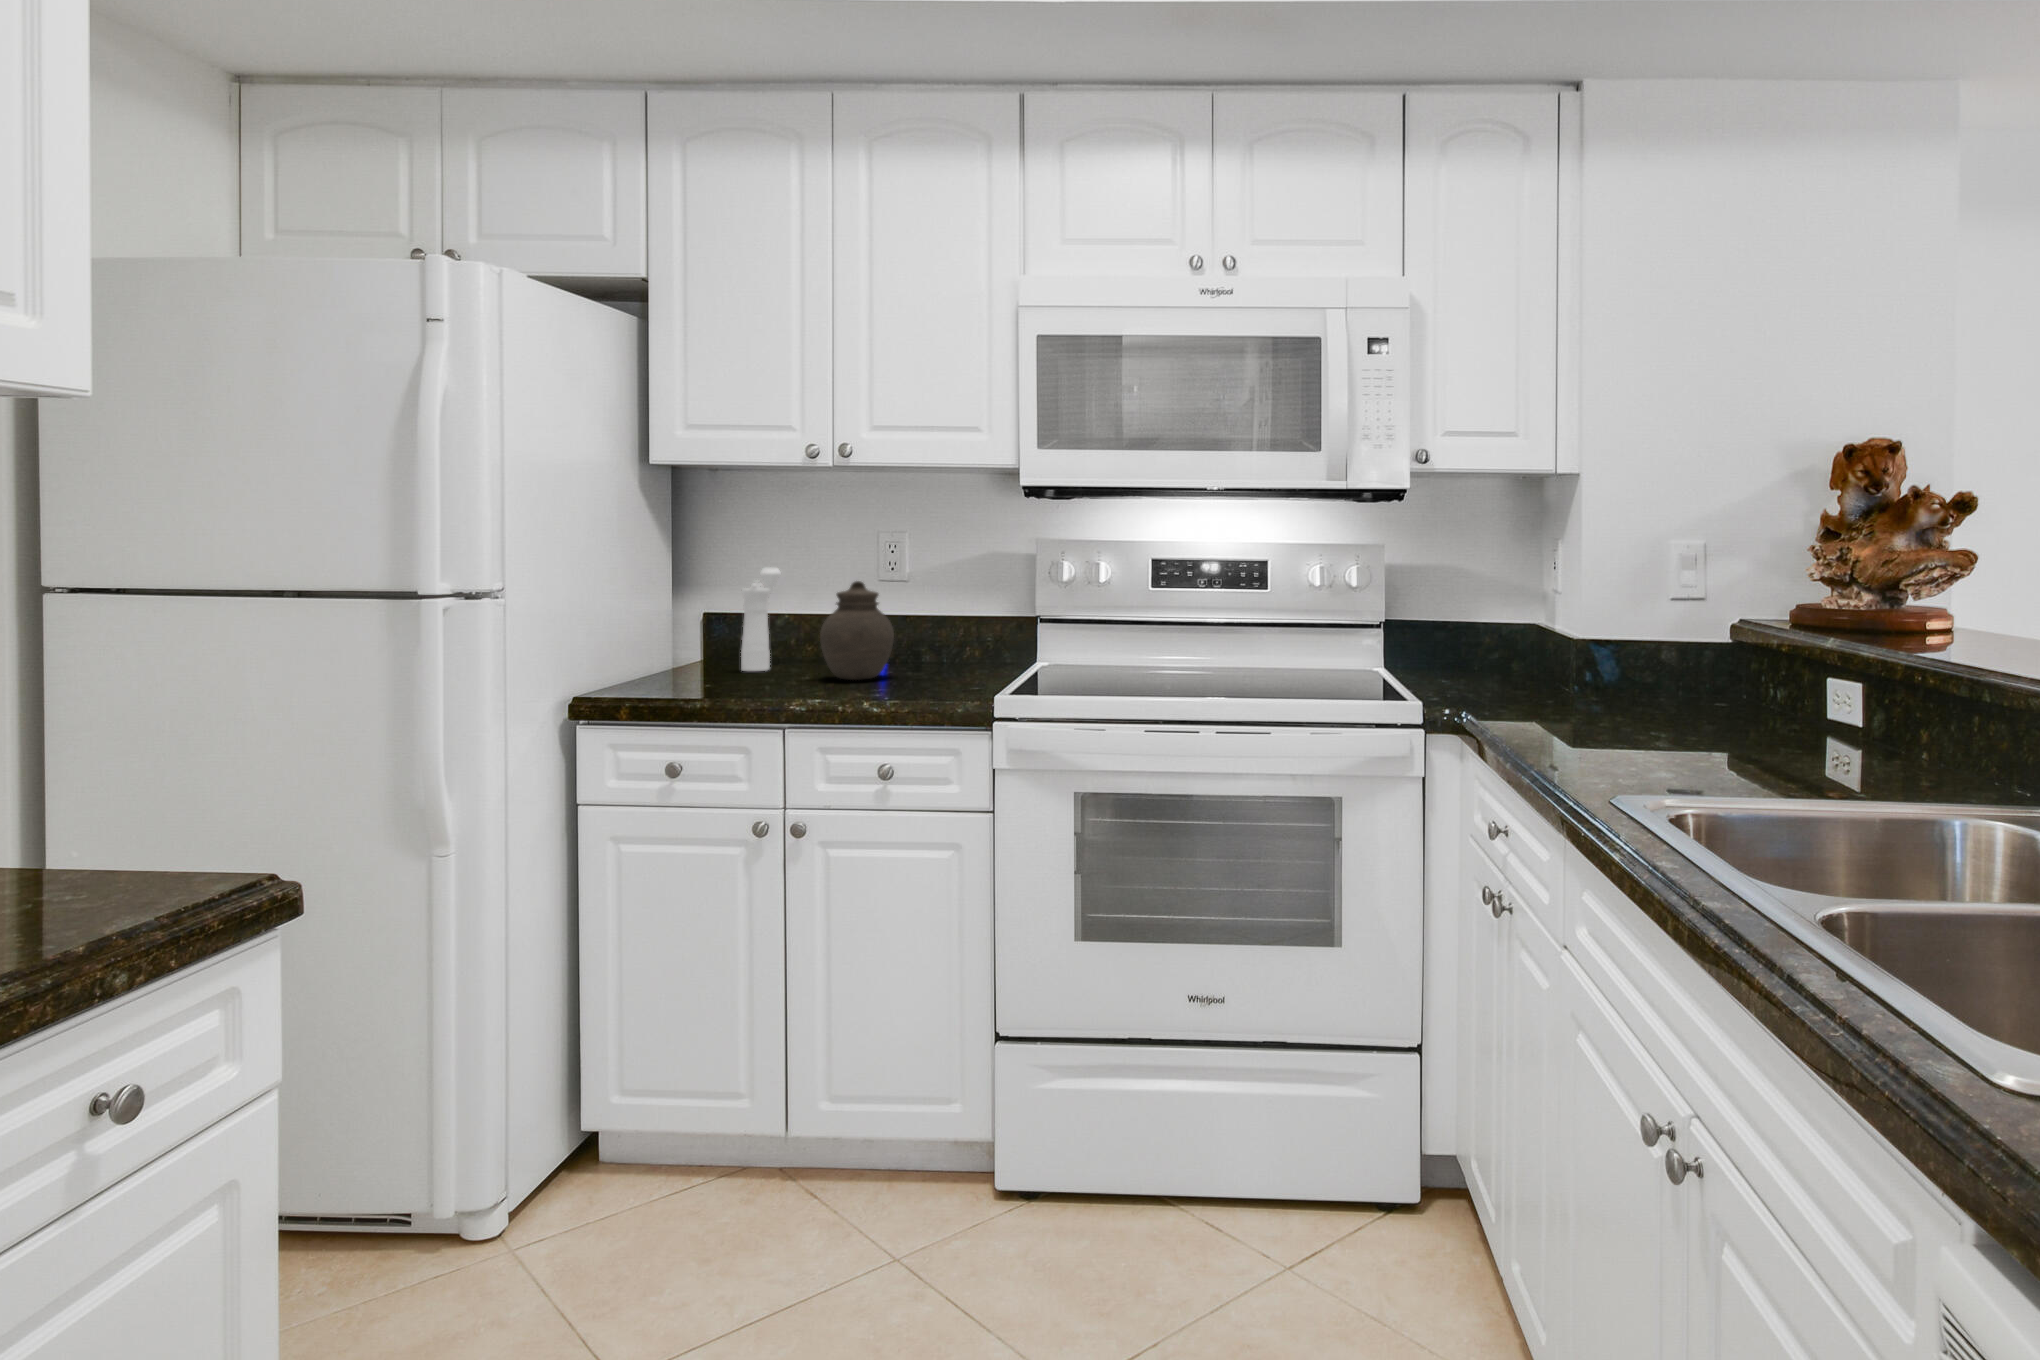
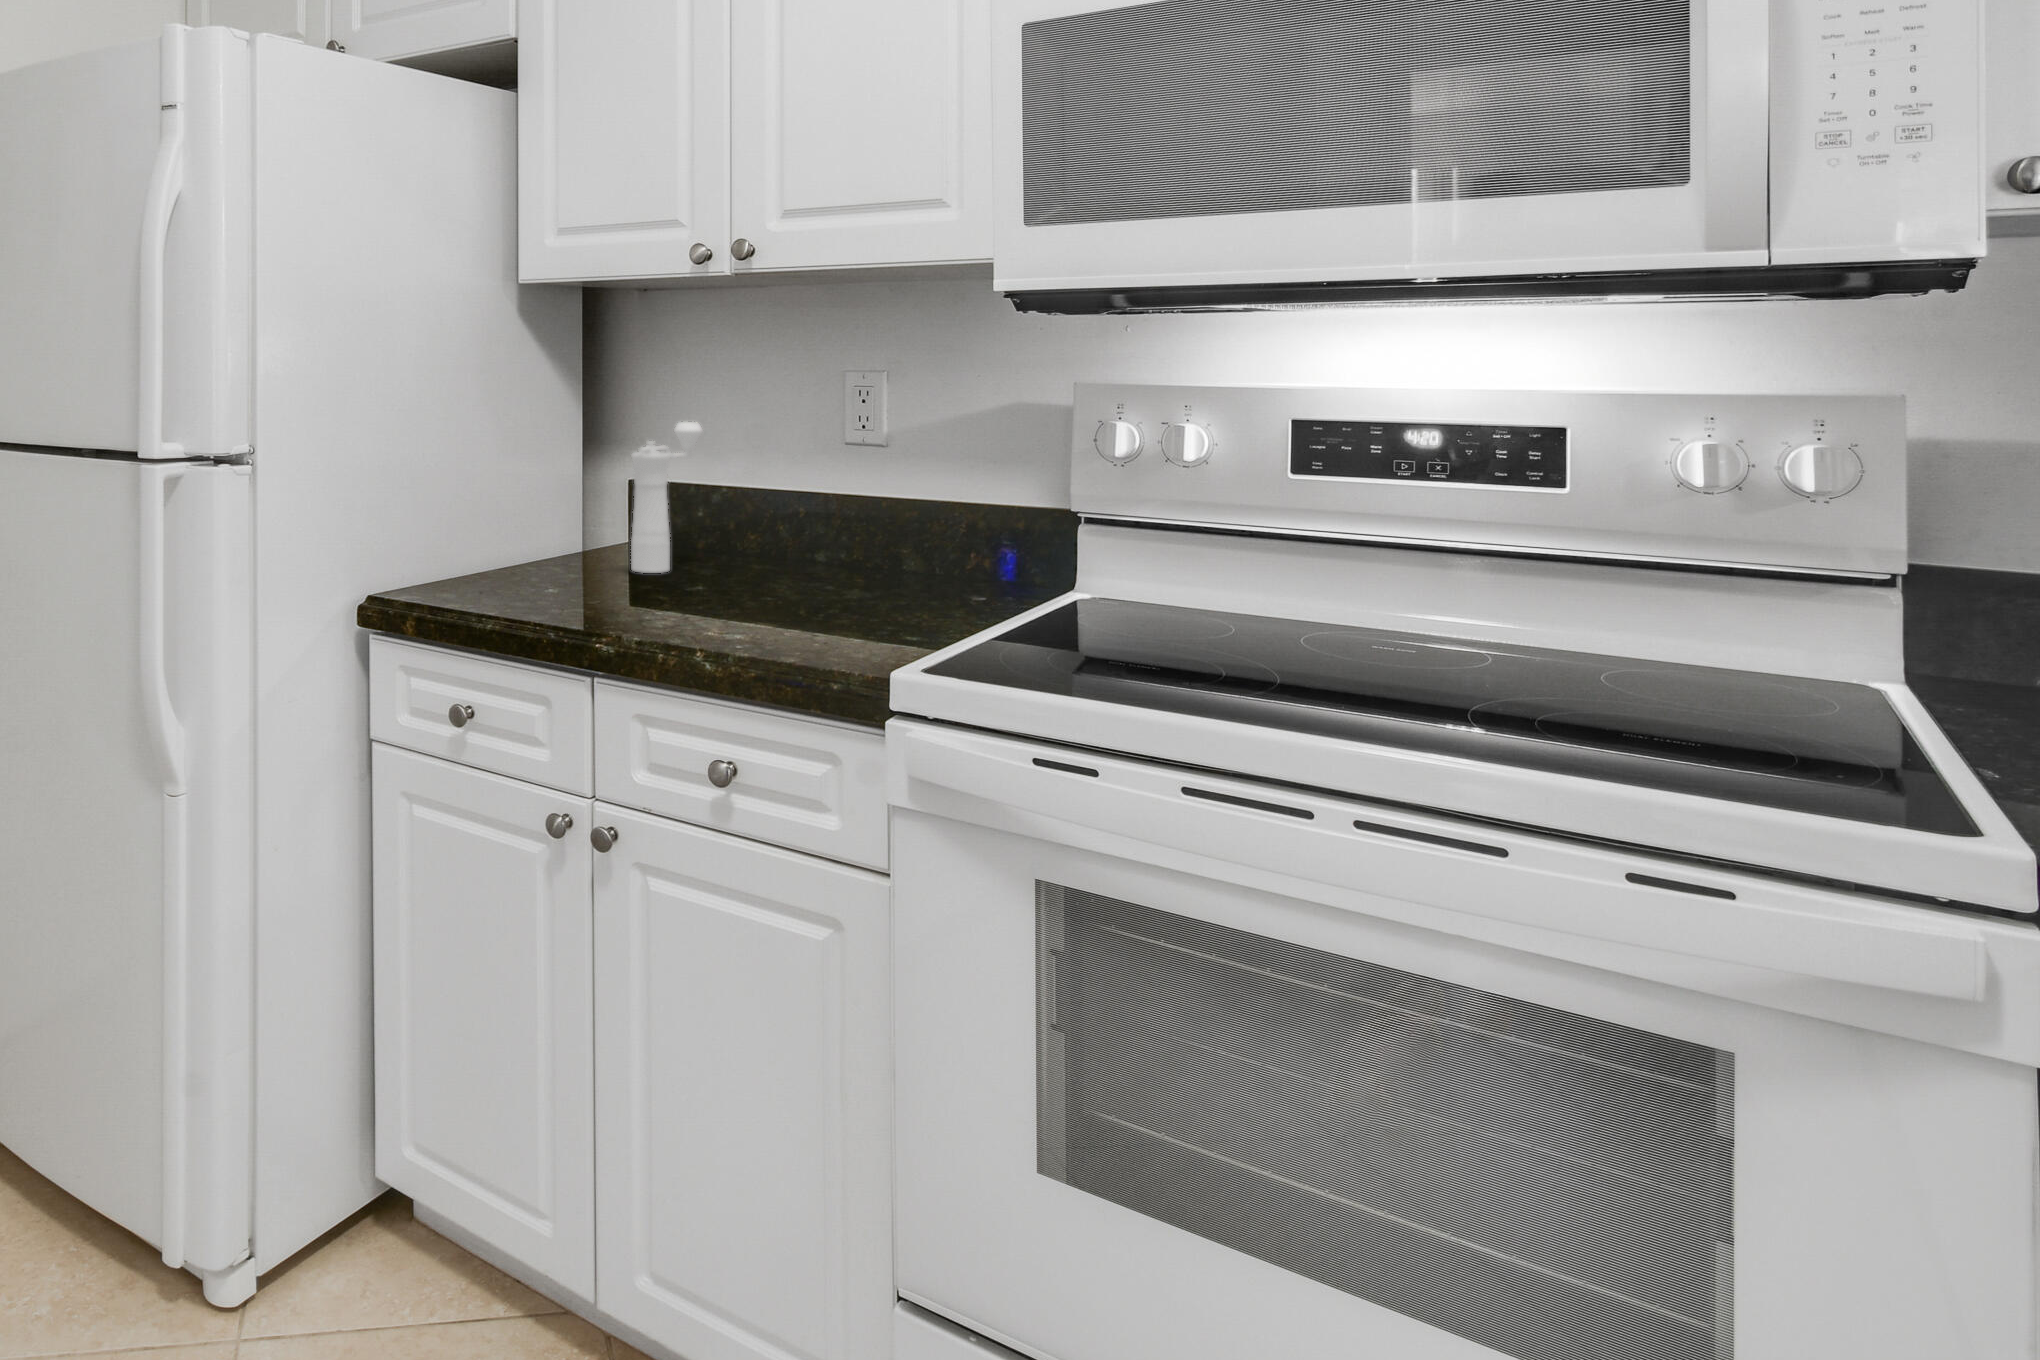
jar: present [820,581,894,680] -> none [696,449,810,605]

